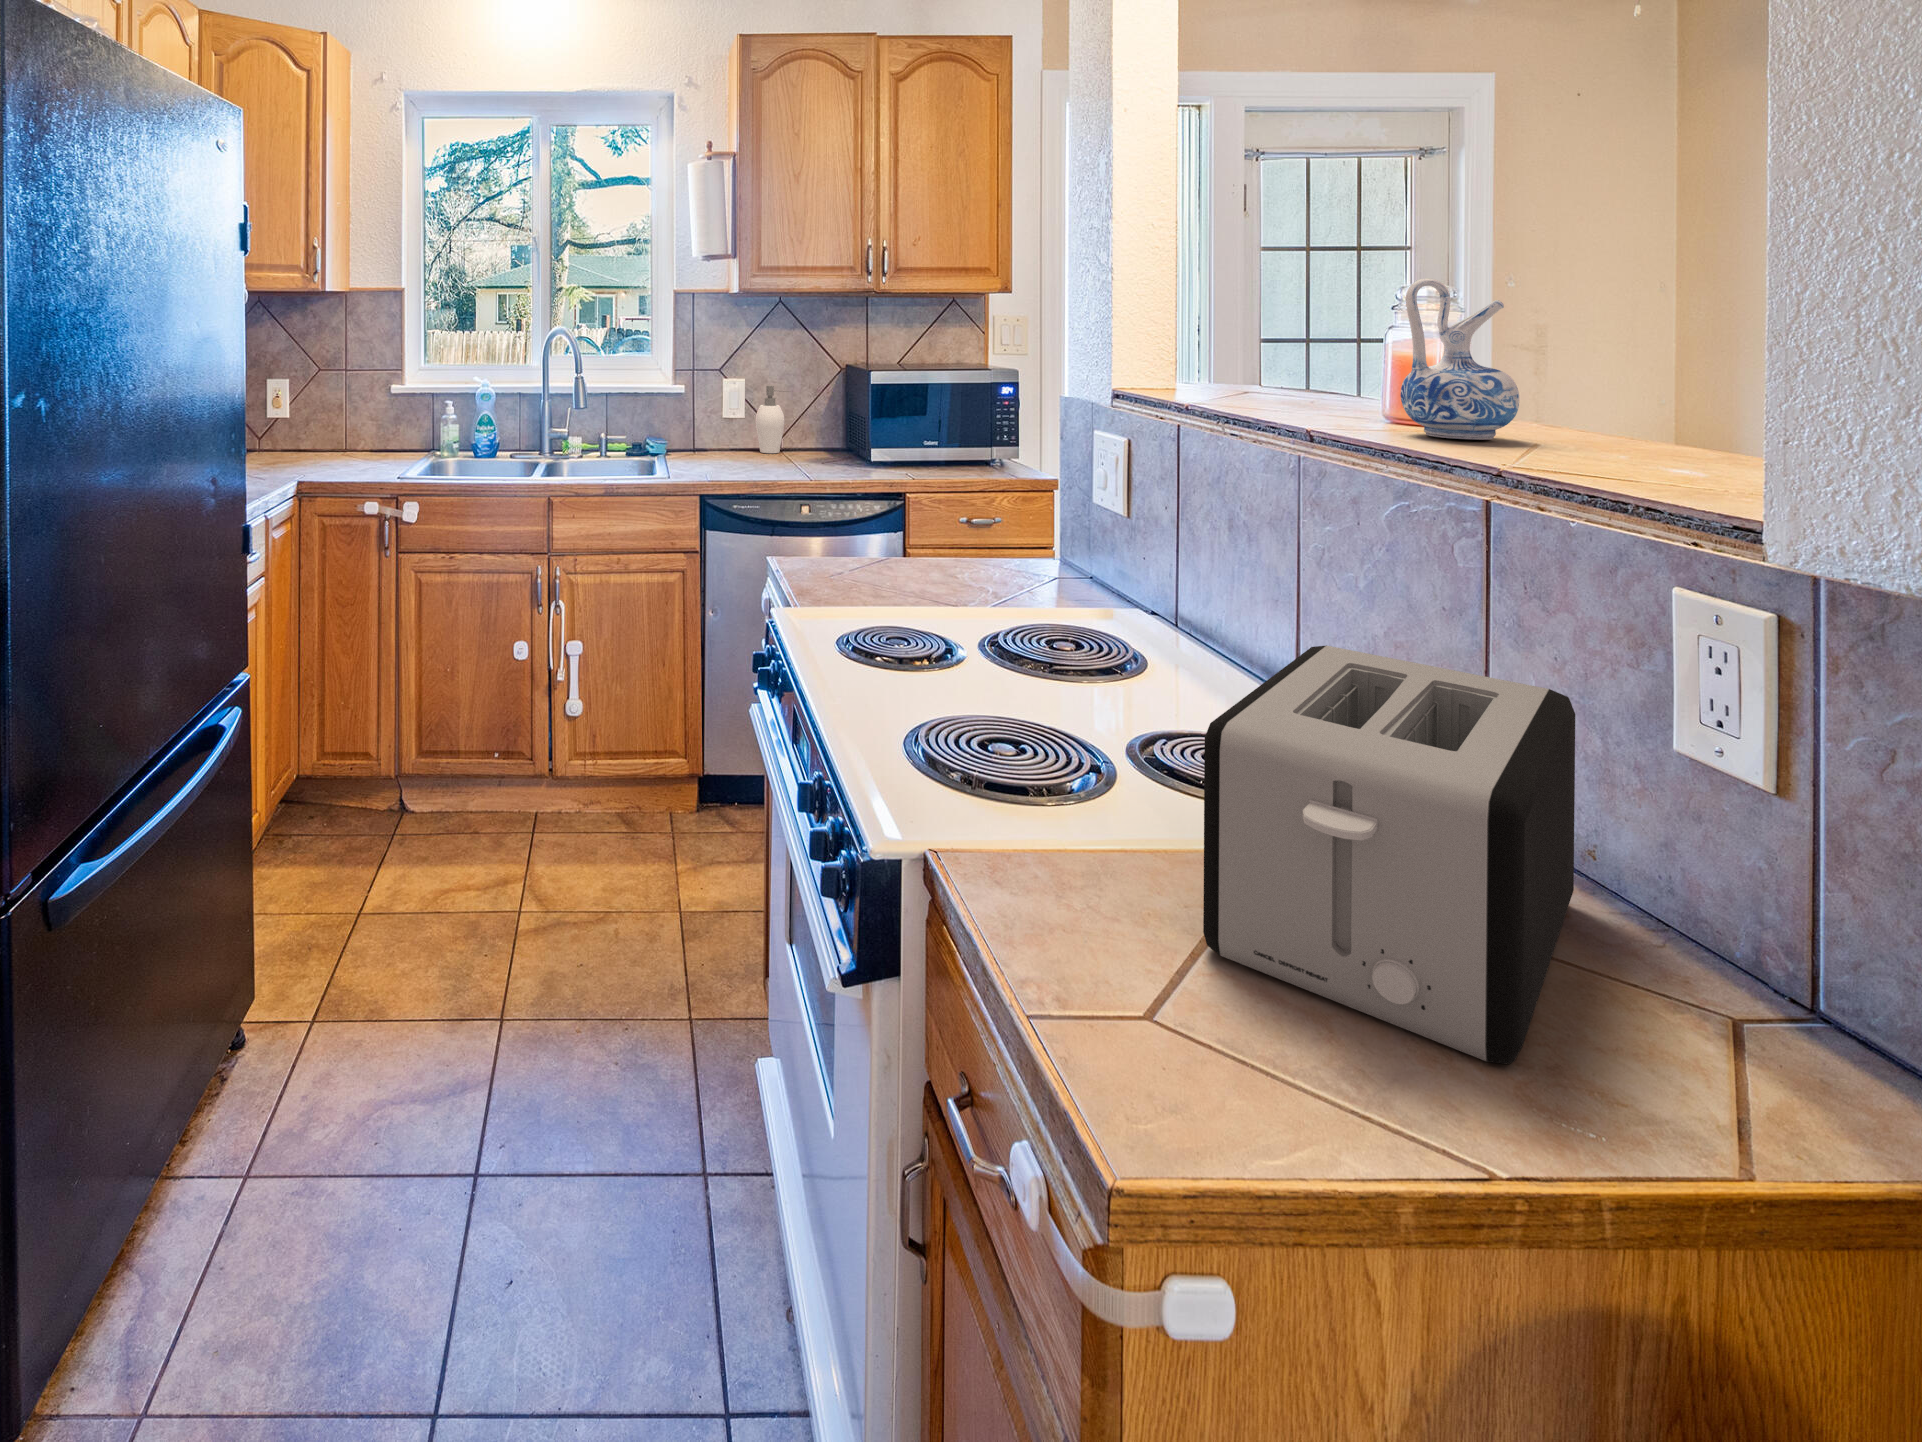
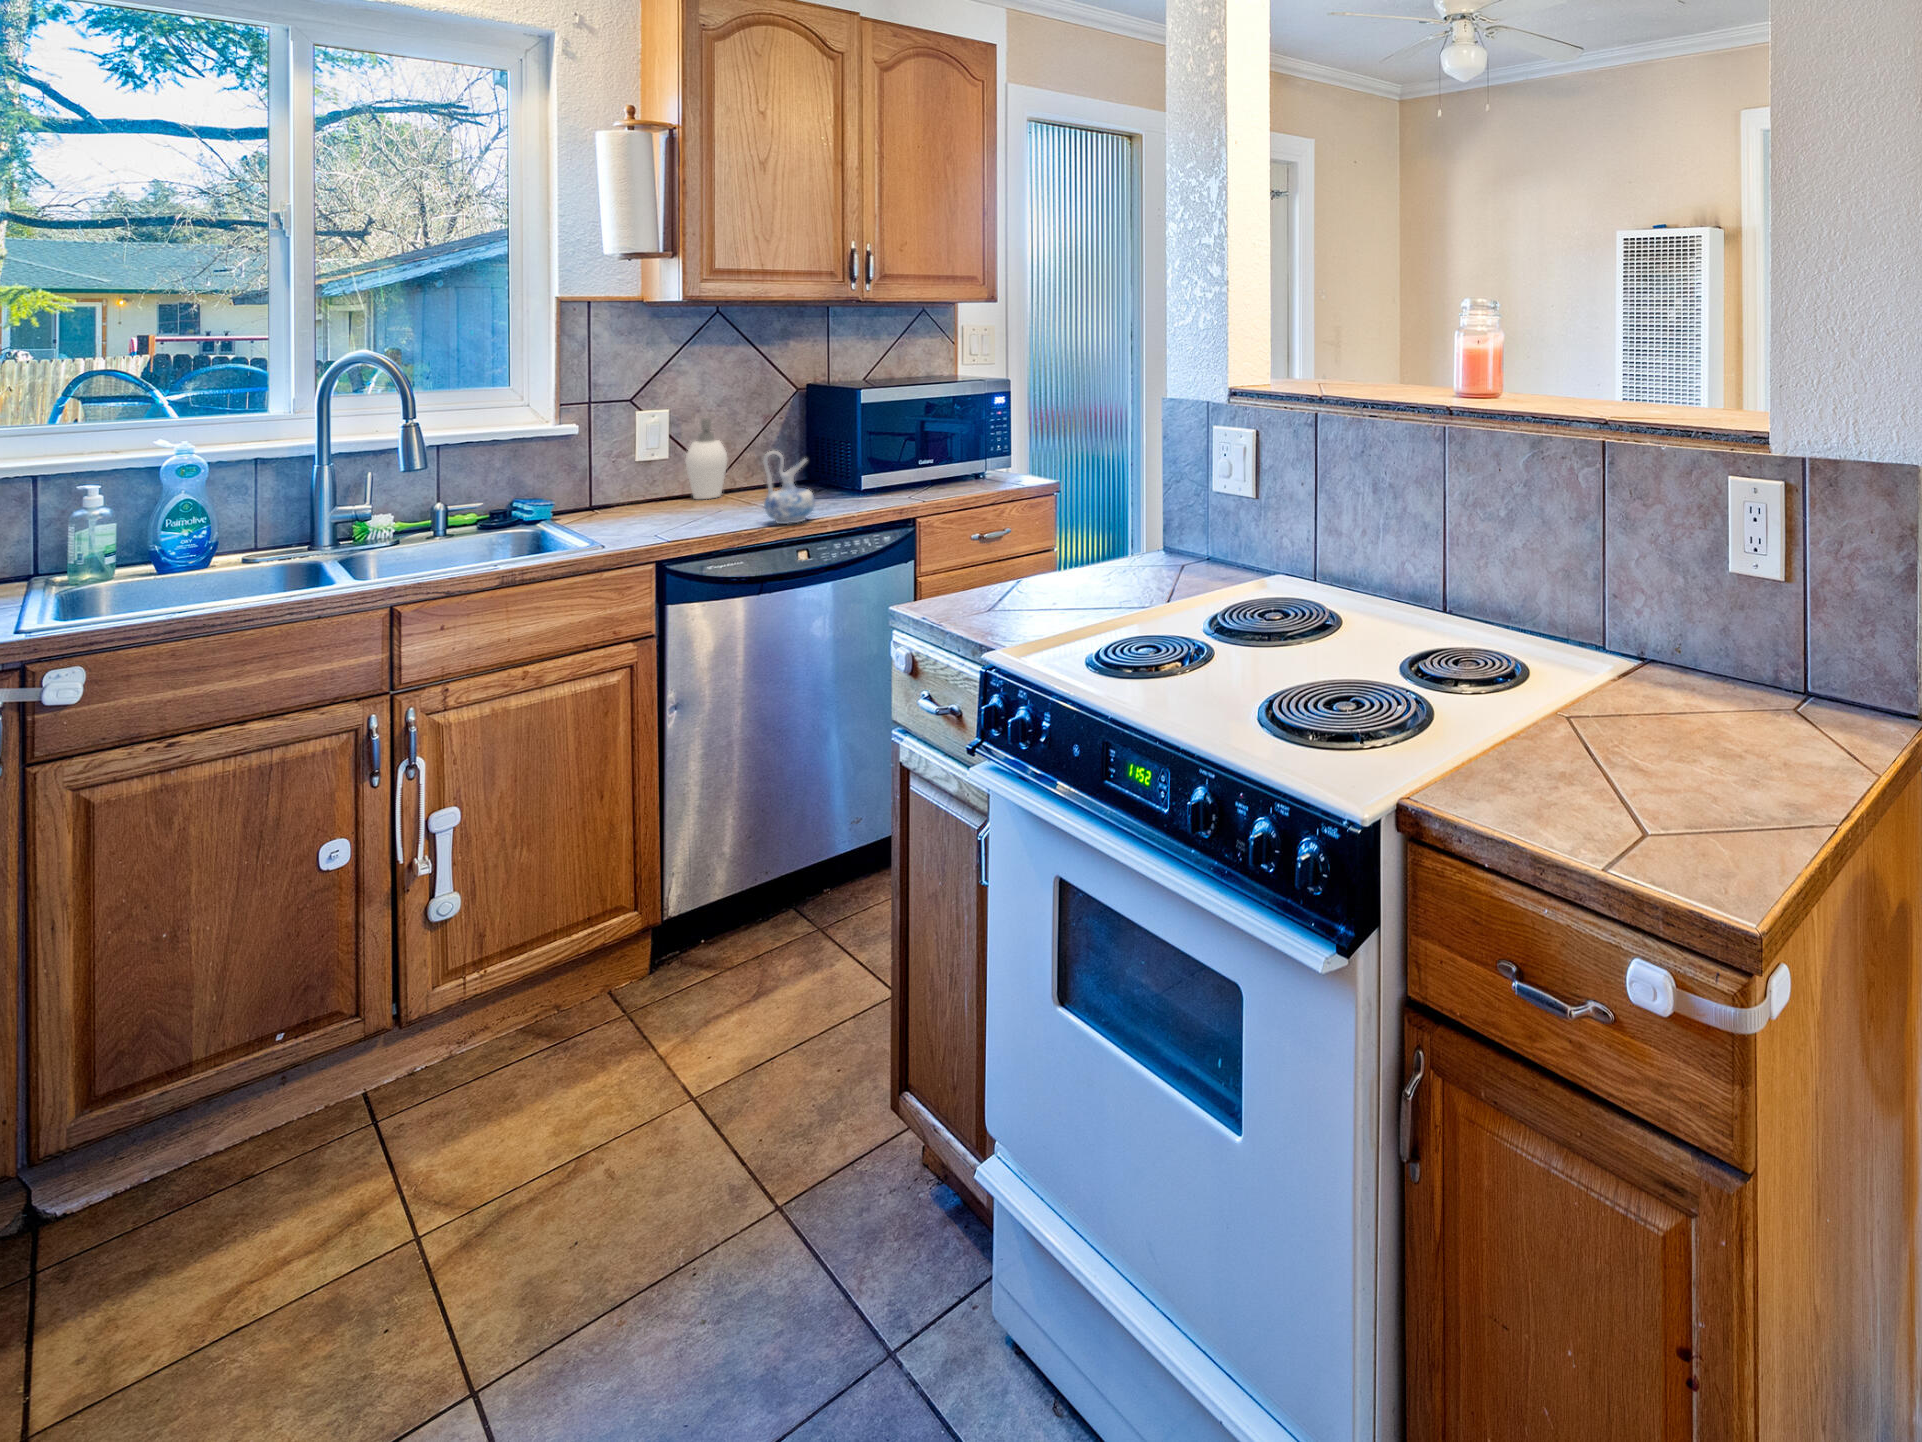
ceramic pitcher: present [1400,278,1519,440] -> present [763,451,815,524]
toaster: present [1203,645,1575,1064] -> none [1545,554,1783,796]

